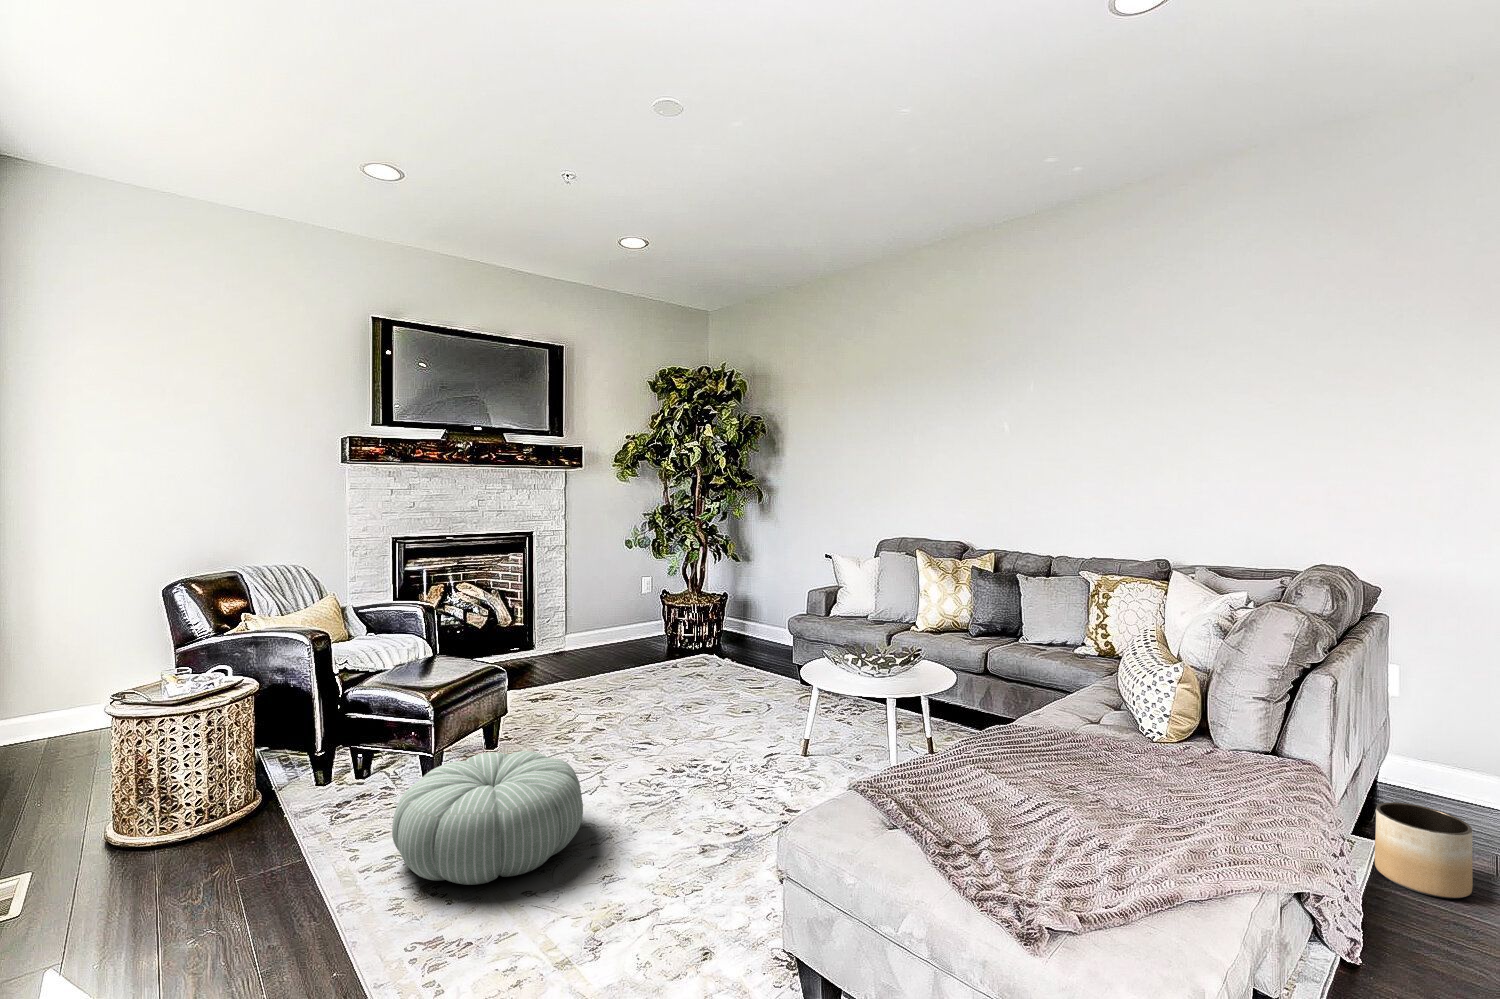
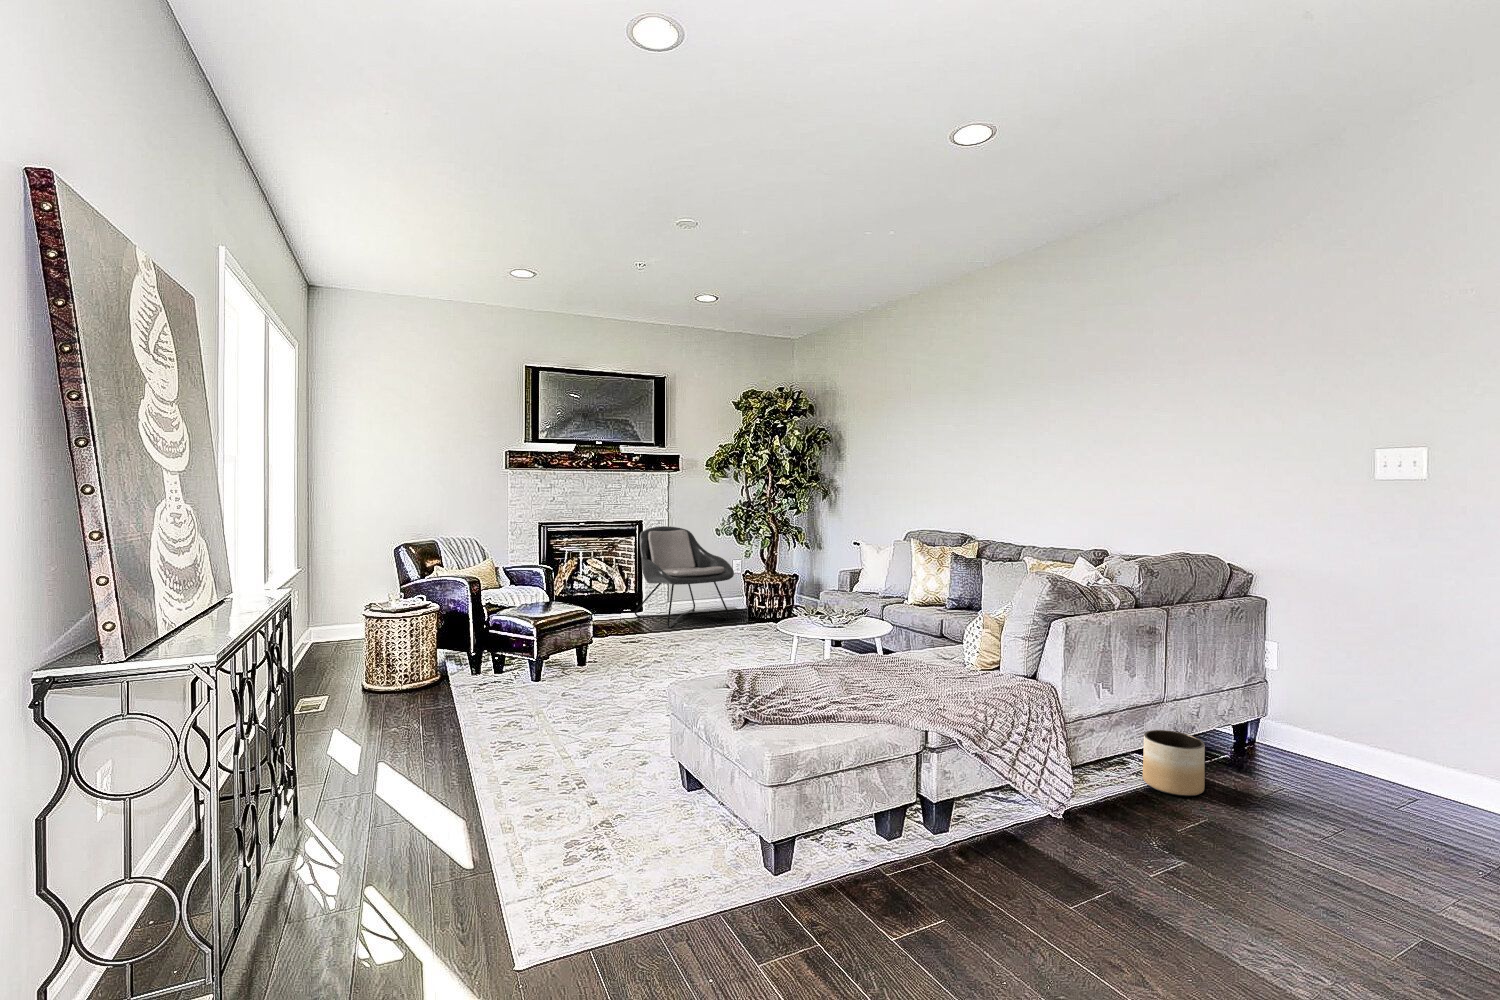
lounge chair: none [528,539,661,673] -> present [635,526,734,628]
pouf: present [392,751,583,885] -> none [499,655,612,722]

